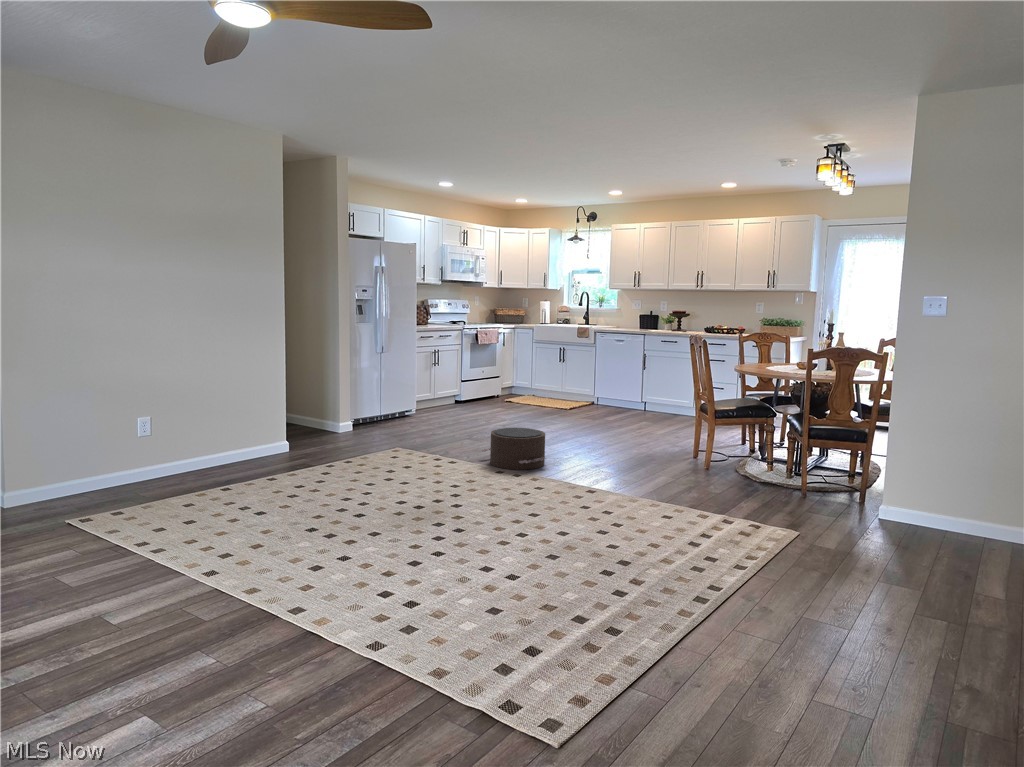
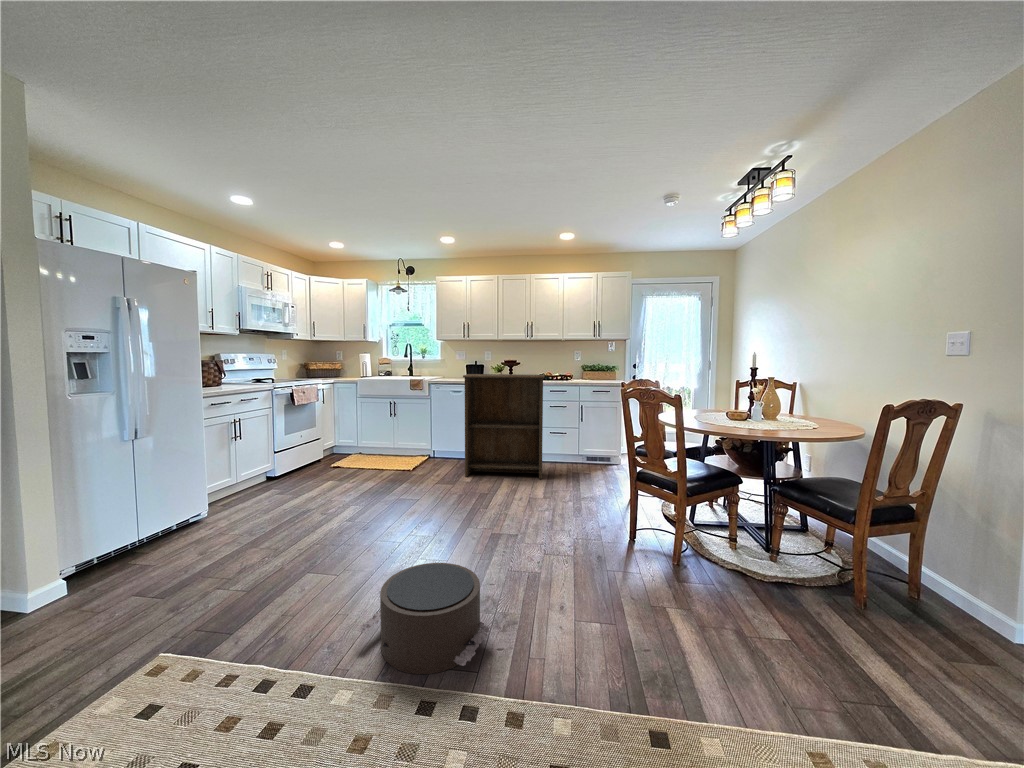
bookshelf: none [610,323,692,424] -> present [463,374,545,479]

